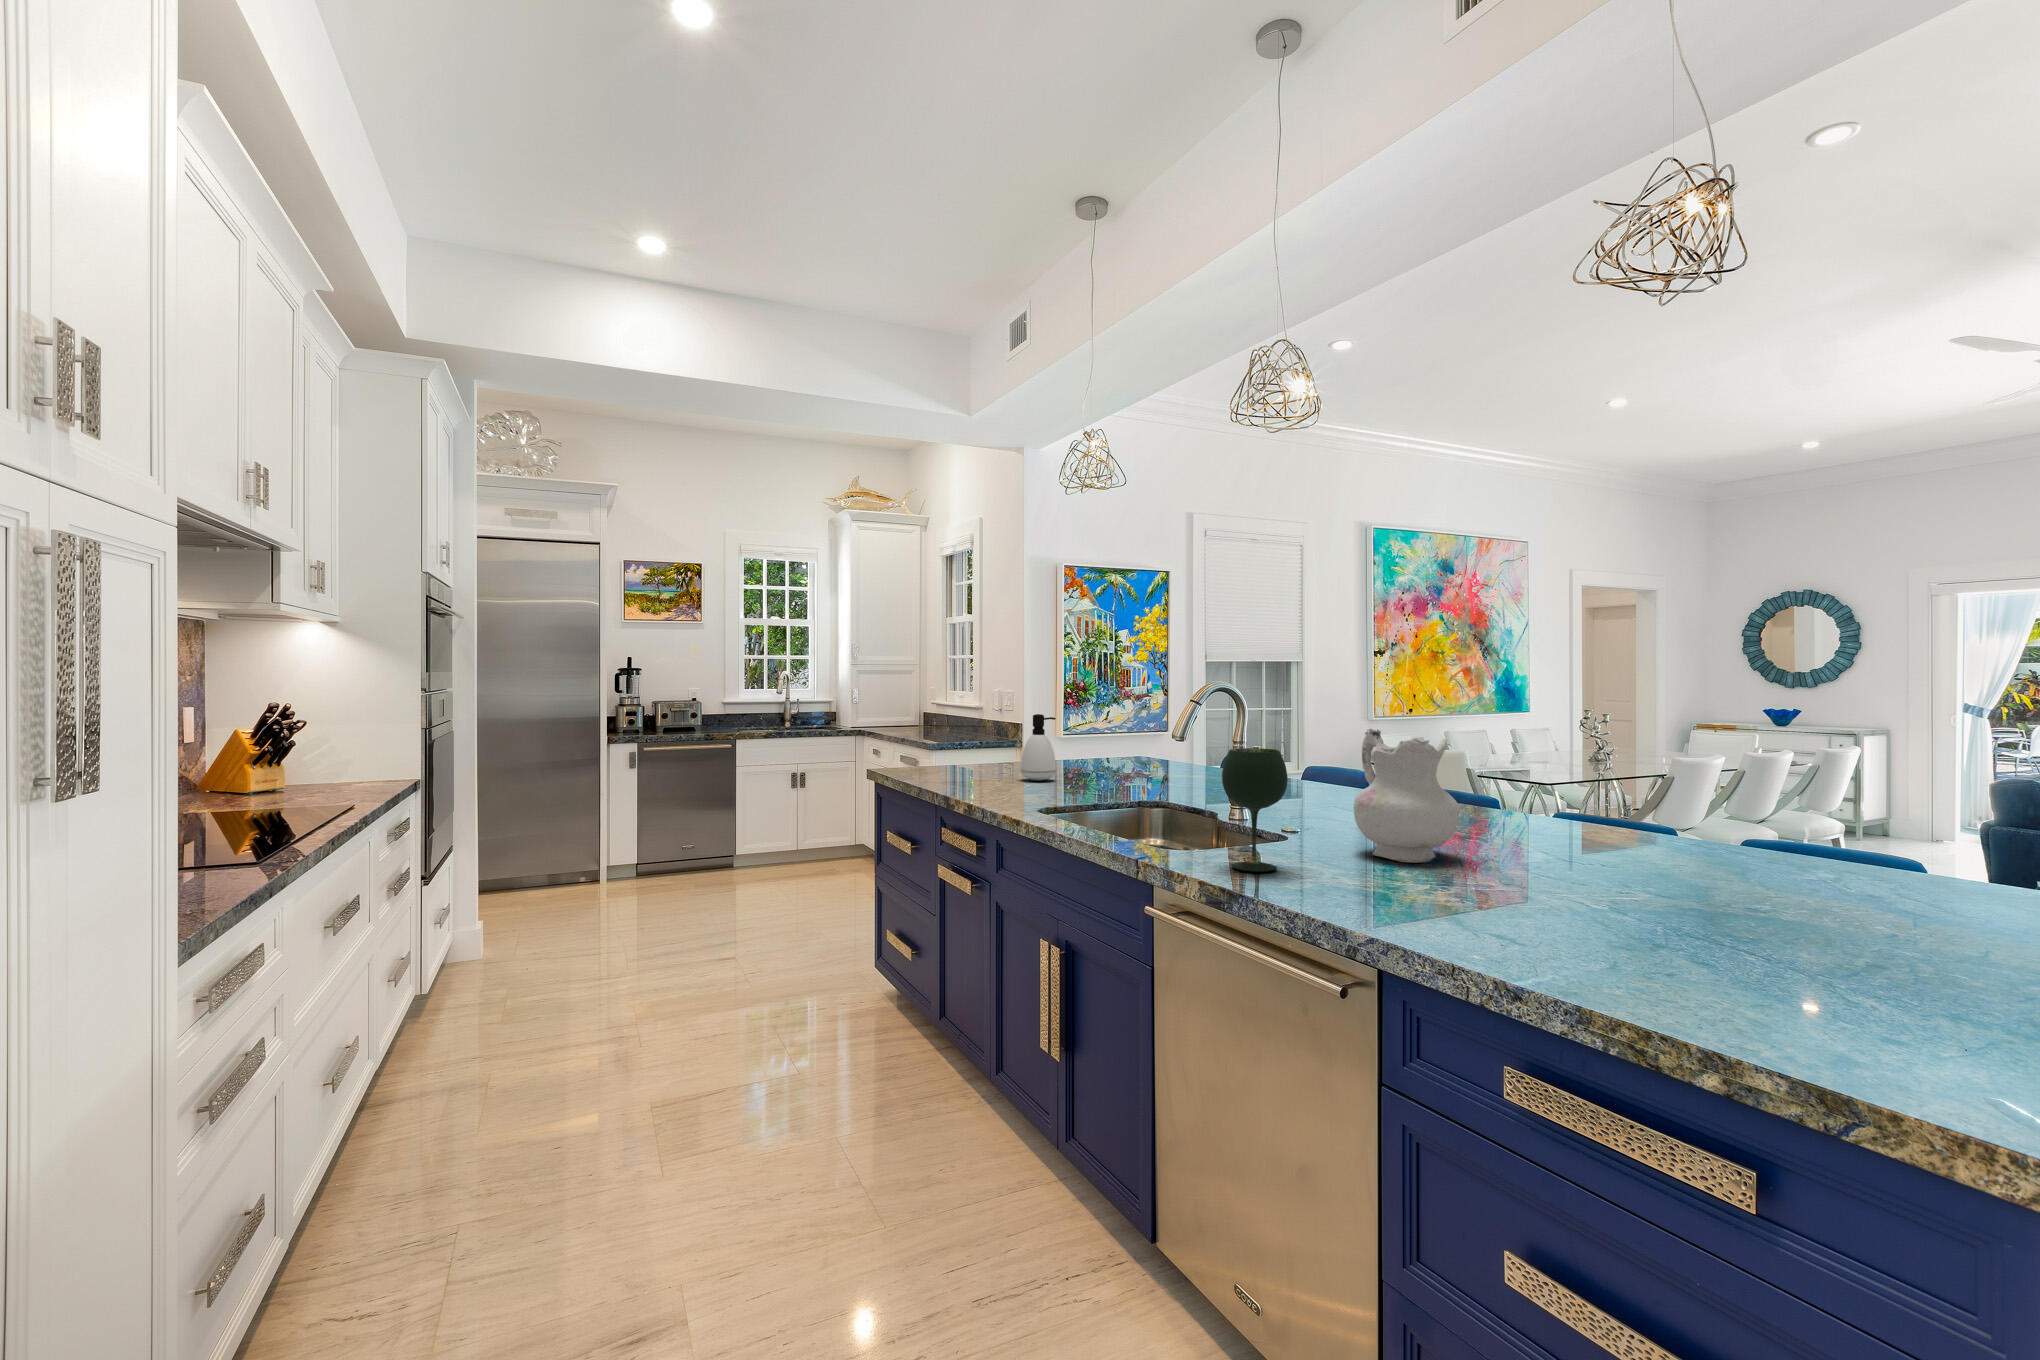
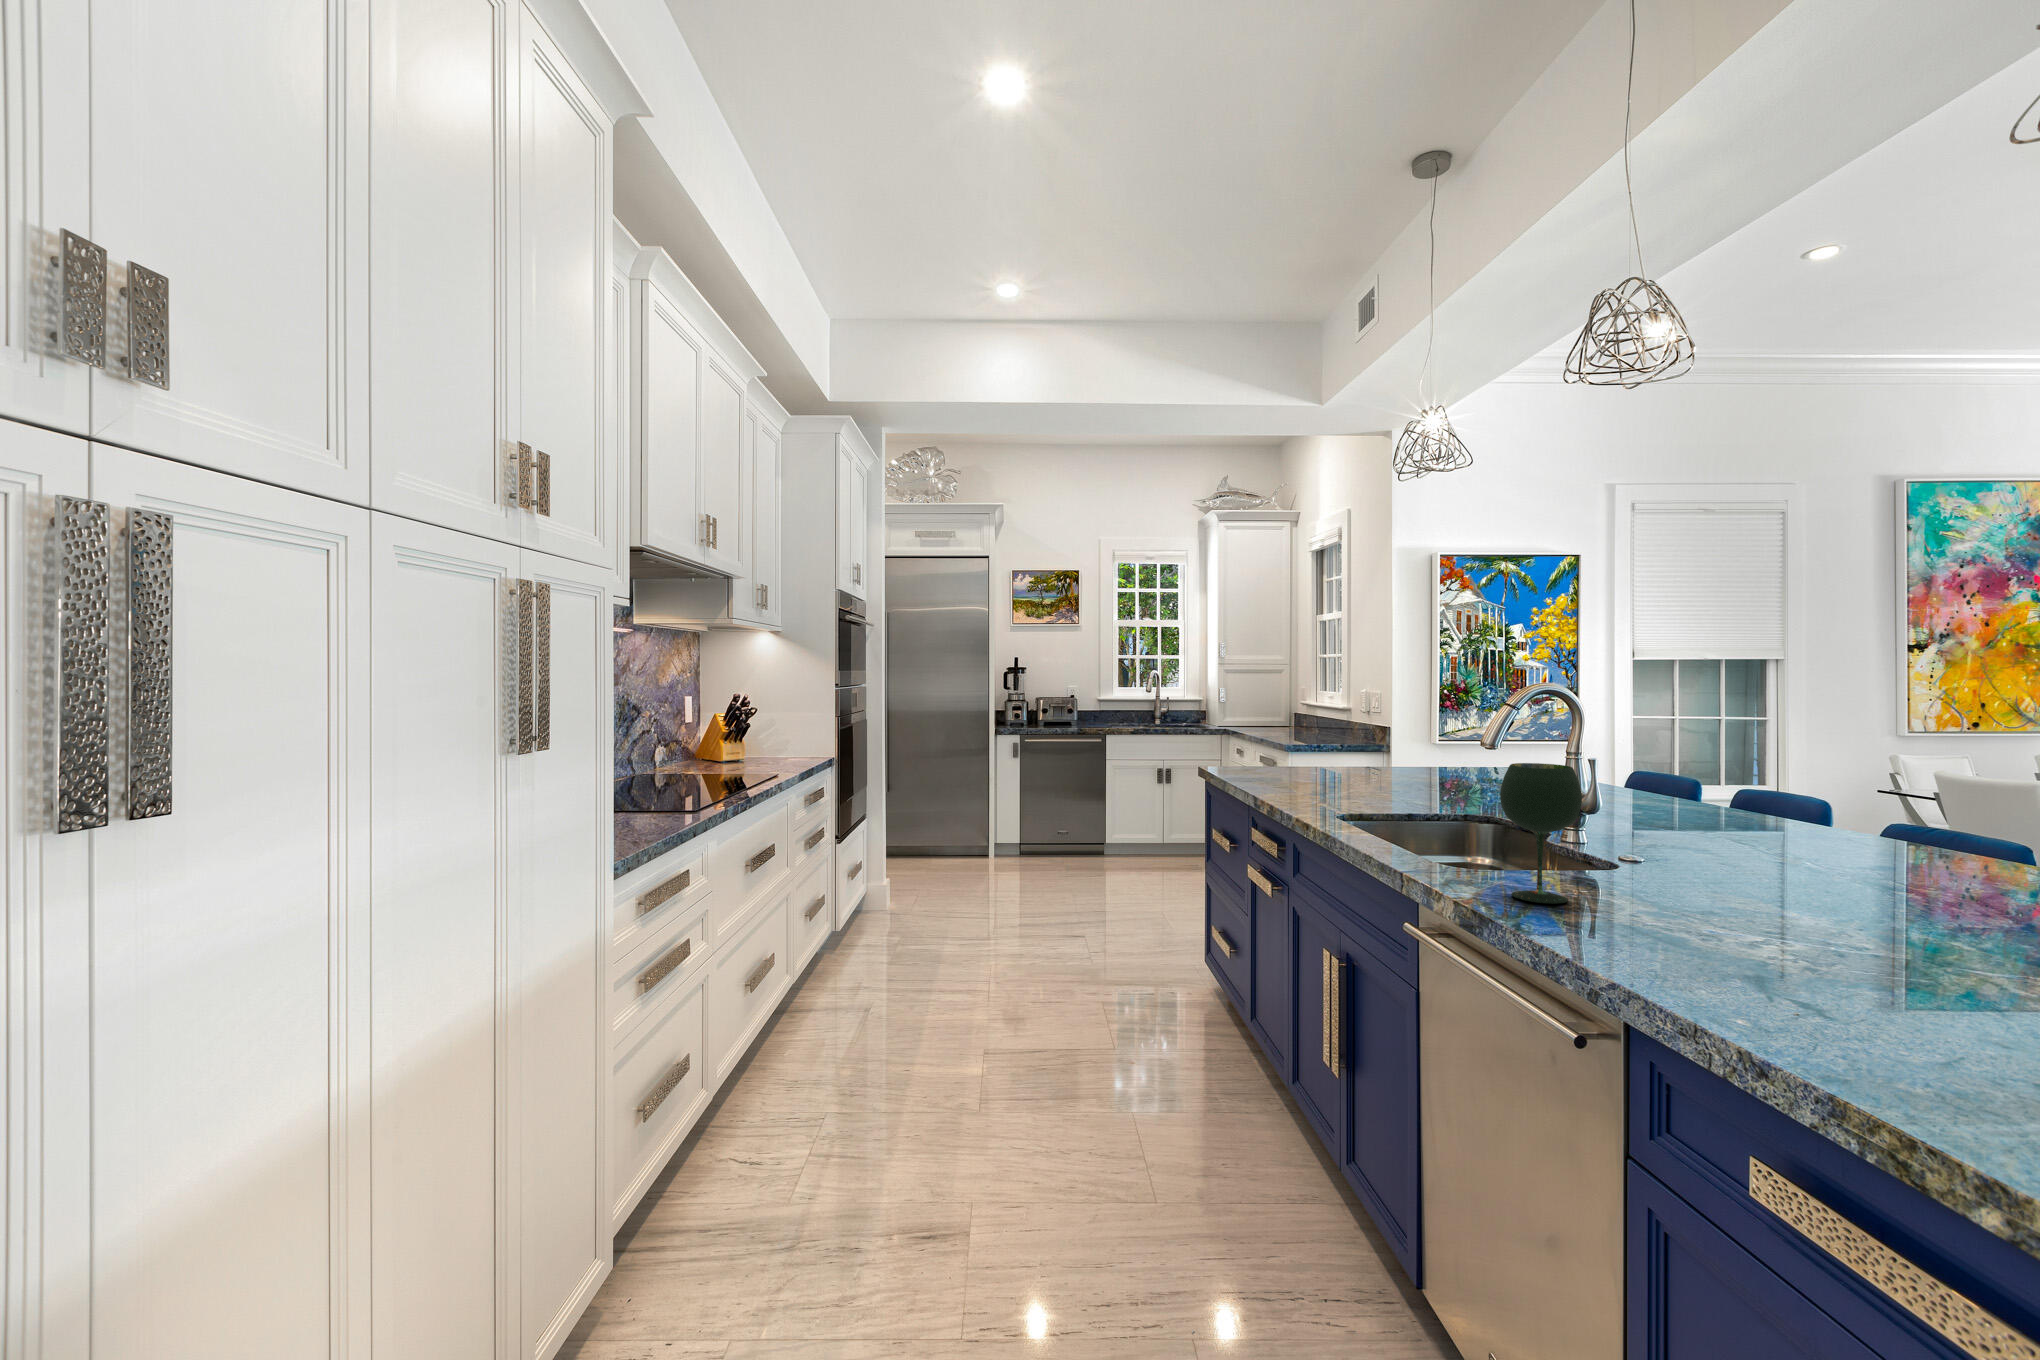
soap dispenser: present [1021,714,1056,781] -> none [1347,719,1387,789]
ceramic pitcher: present [1354,729,1459,863] -> none [1693,747,1848,914]

